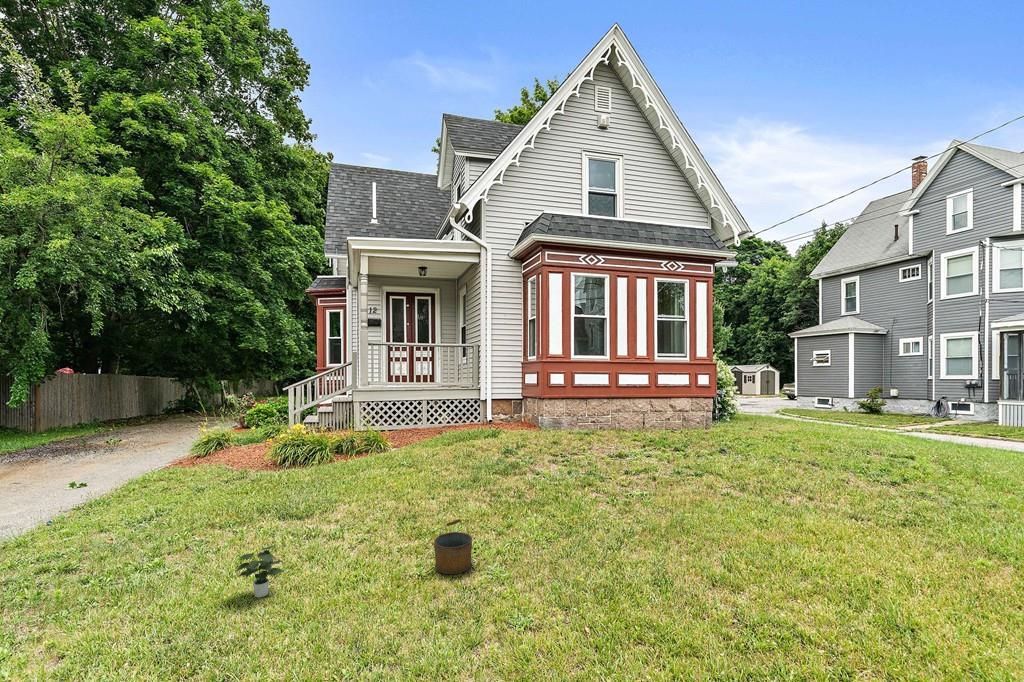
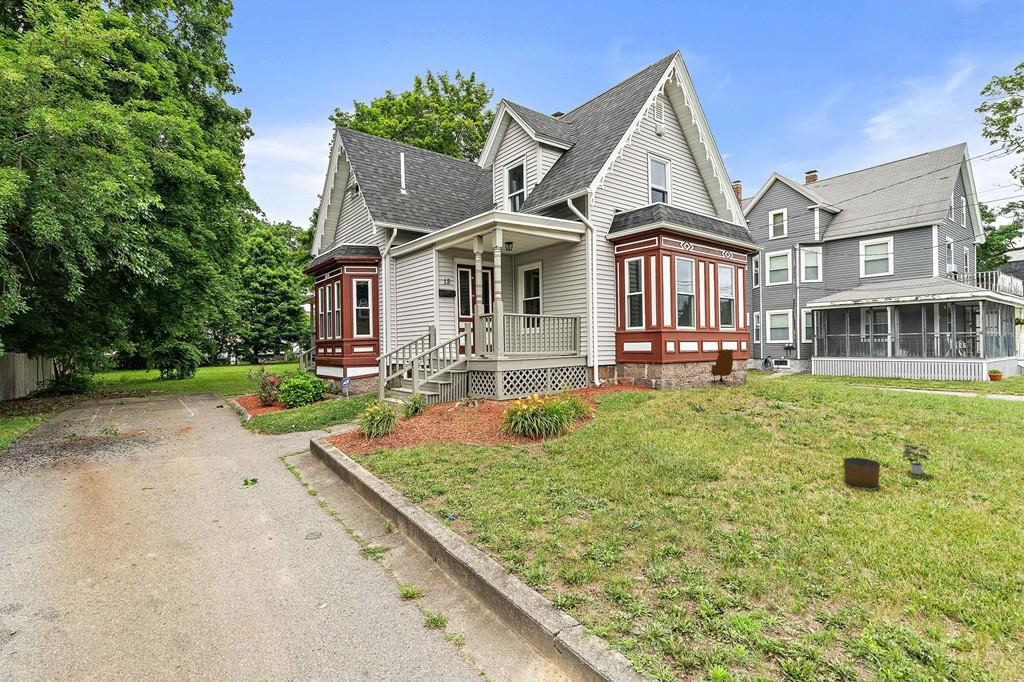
lounge chair: none [614,387,644,431] -> present [711,349,733,384]
bucket: present [434,519,472,575] -> present [844,446,880,487]

